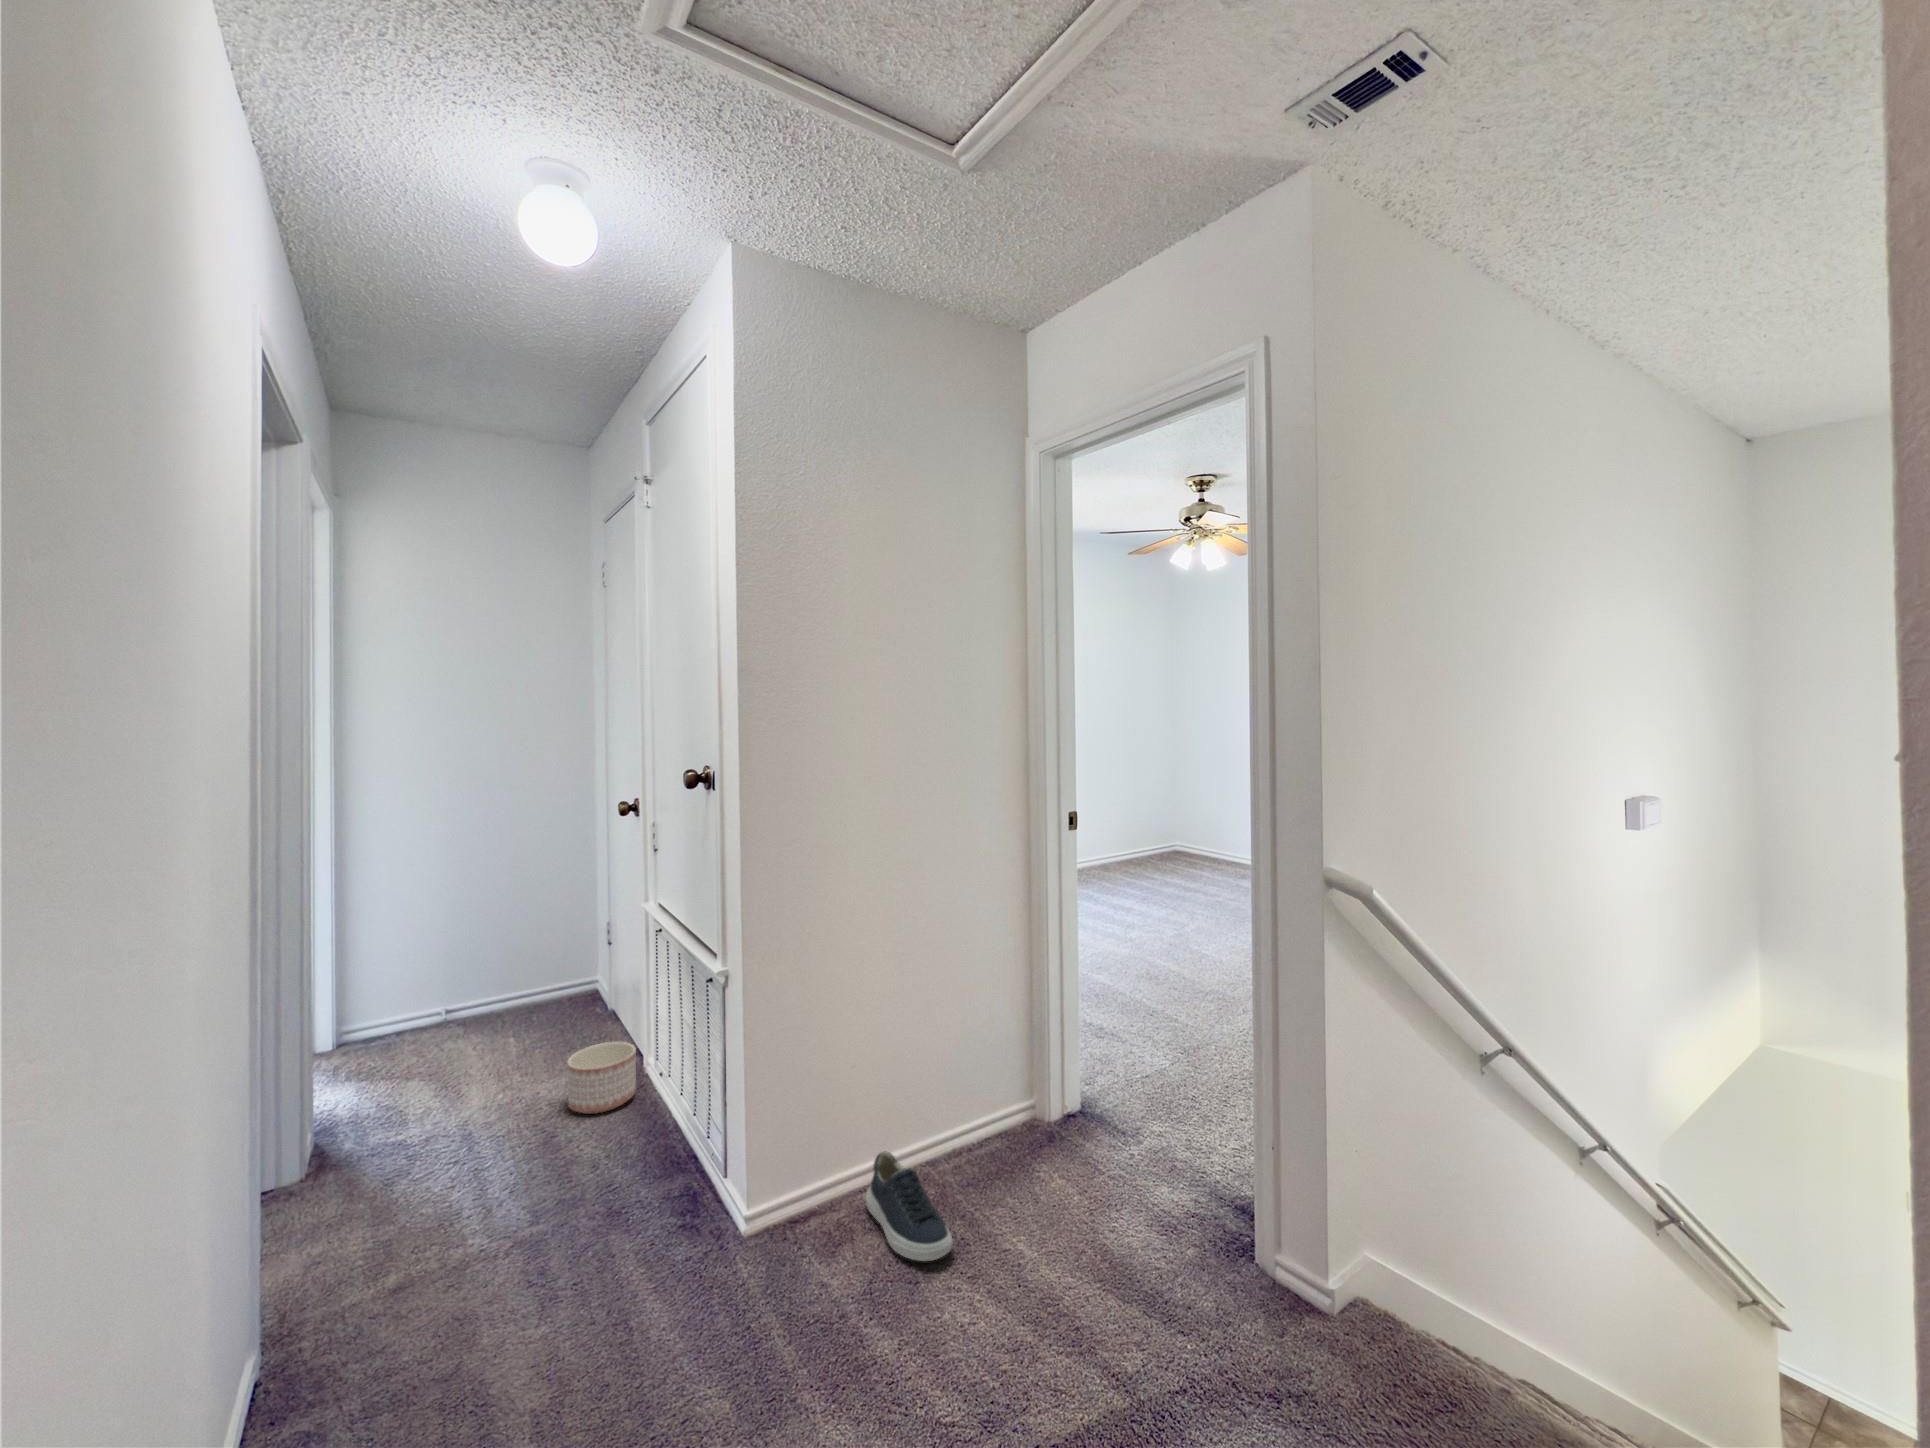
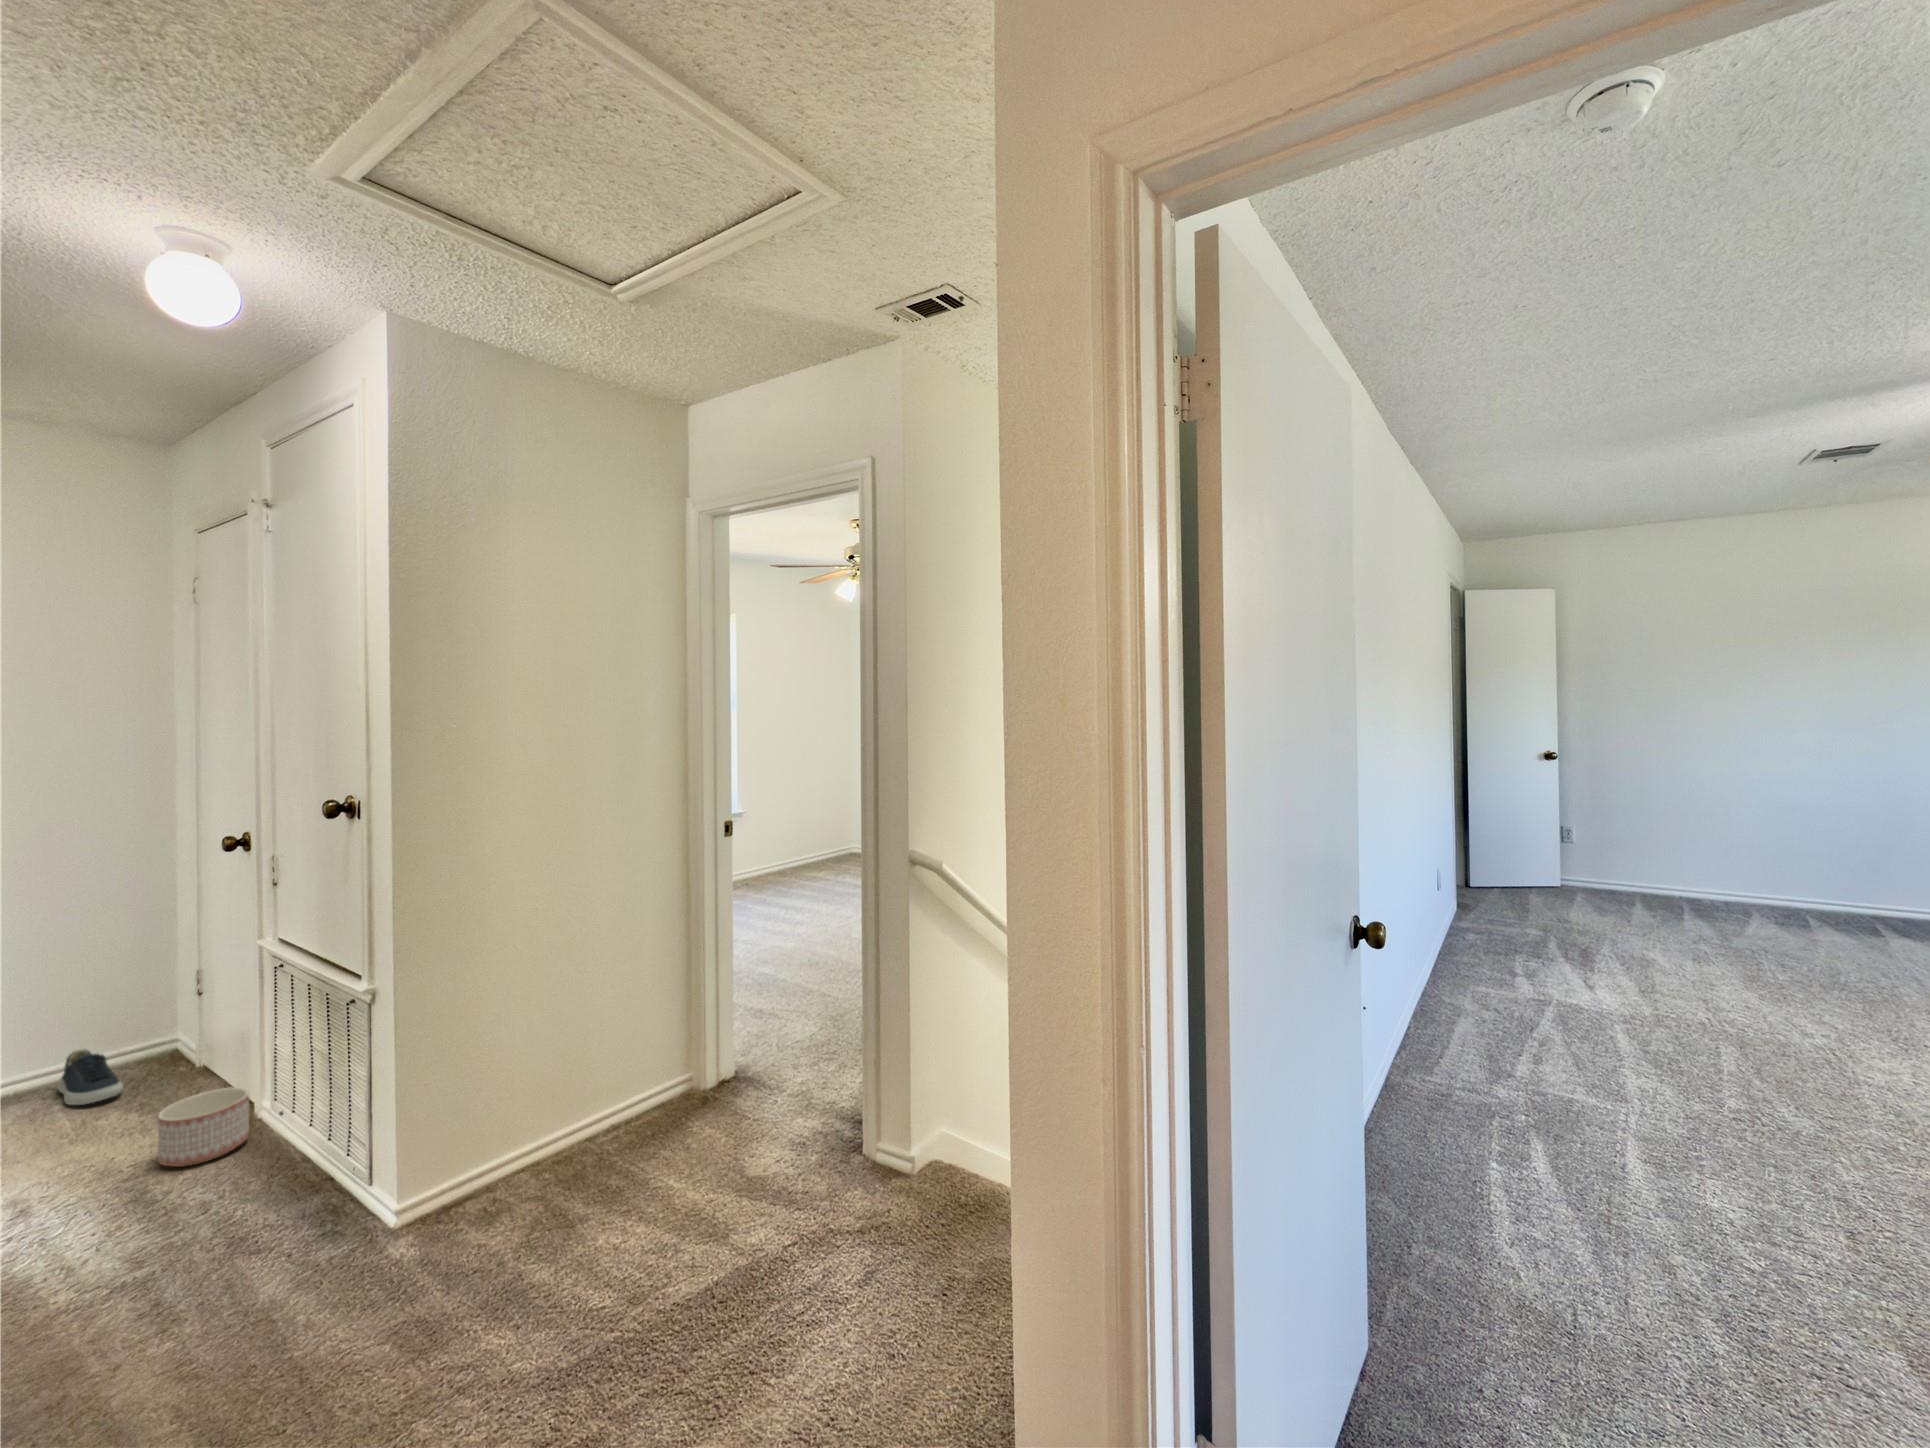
shoe: present [865,1151,953,1261] -> present [57,1050,123,1105]

